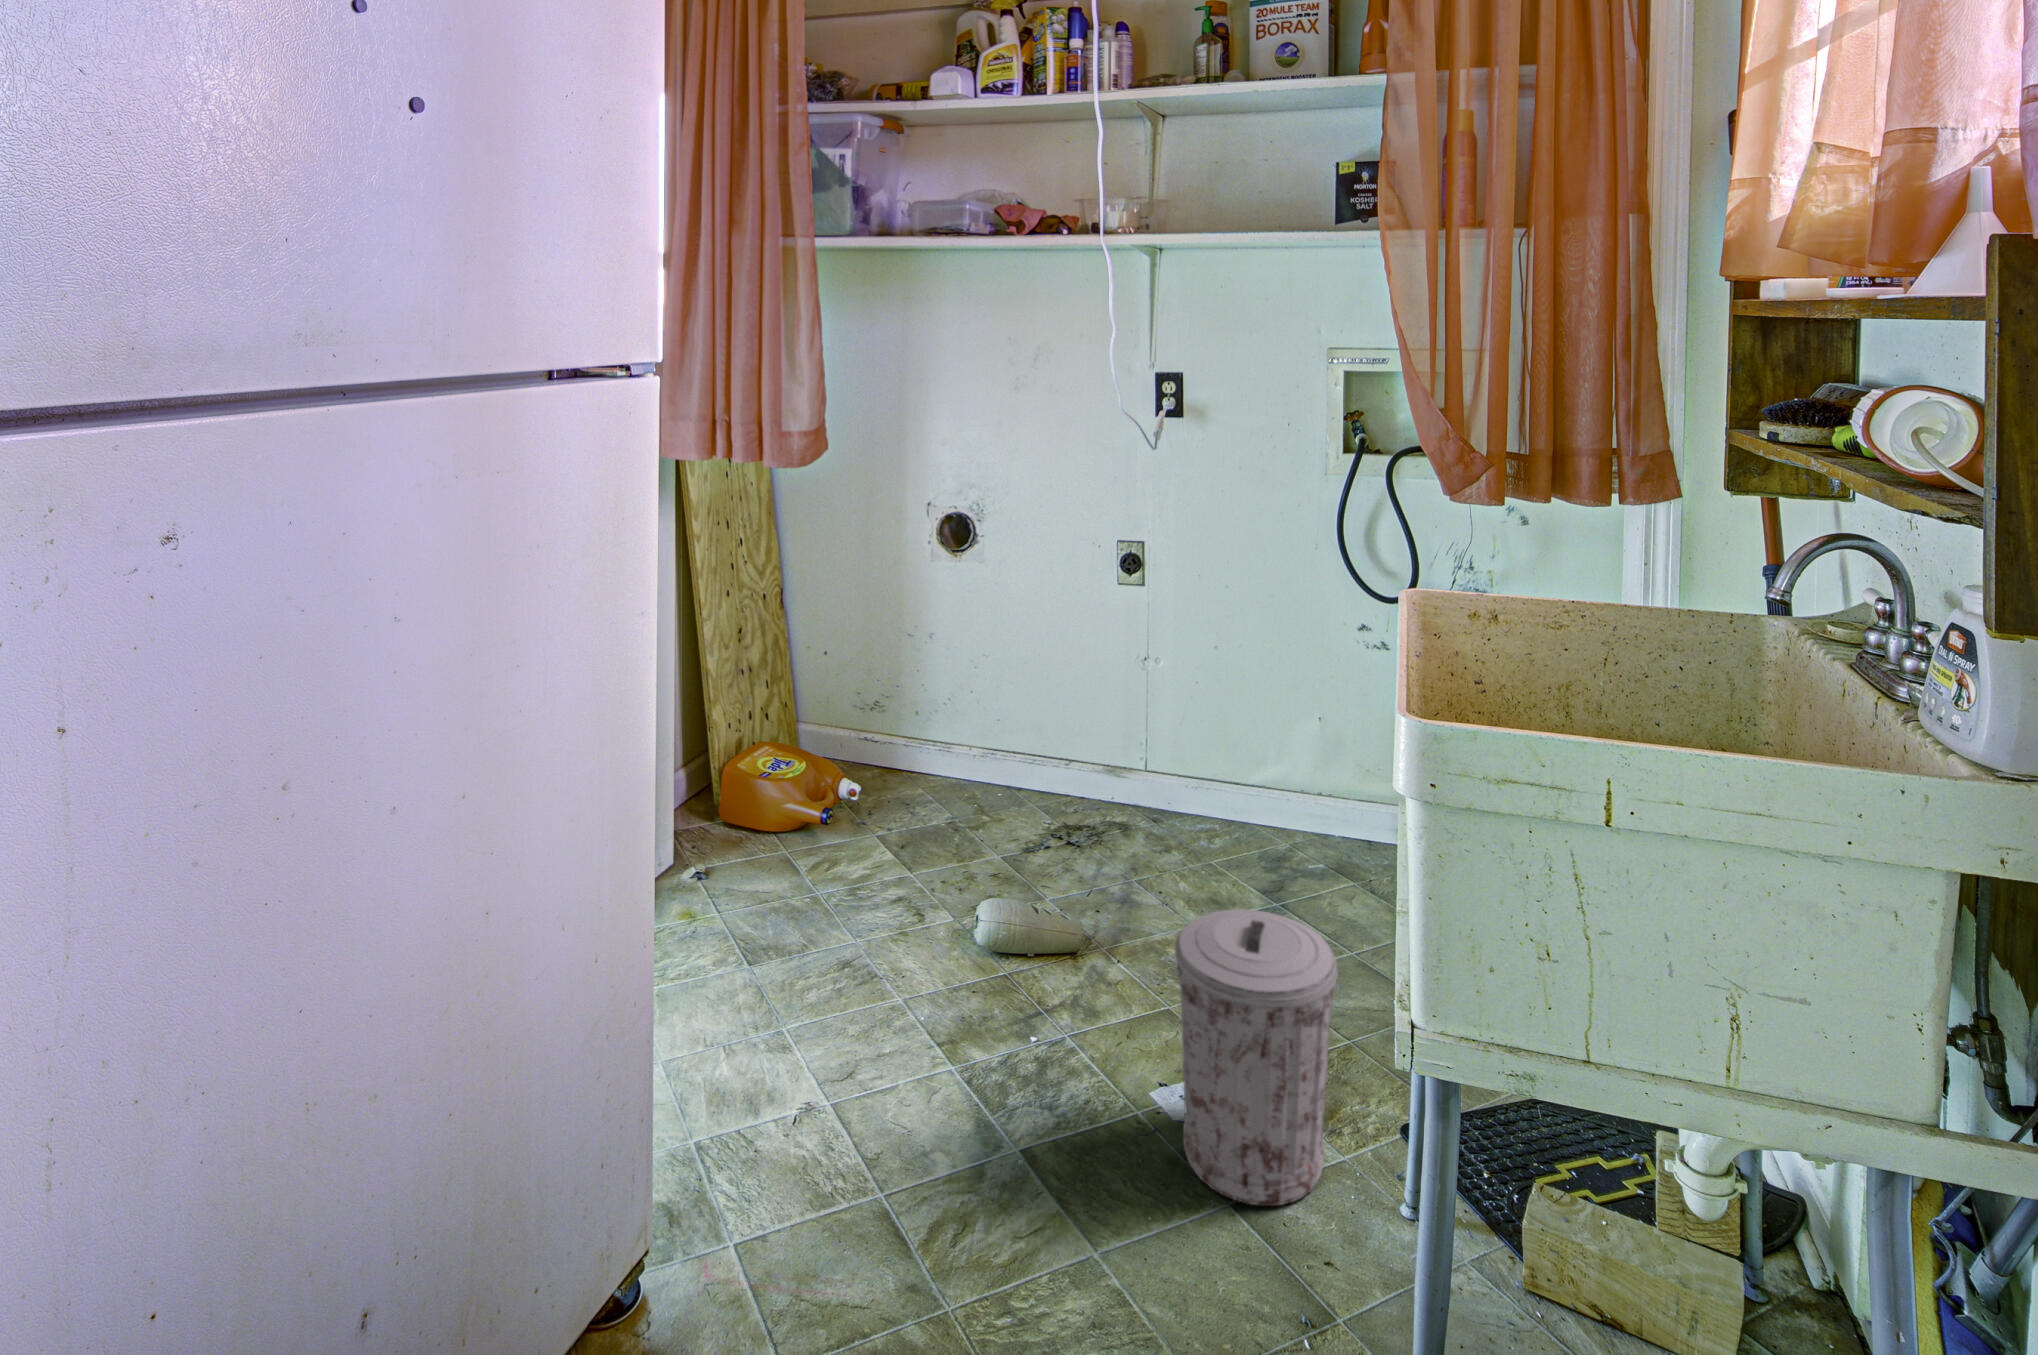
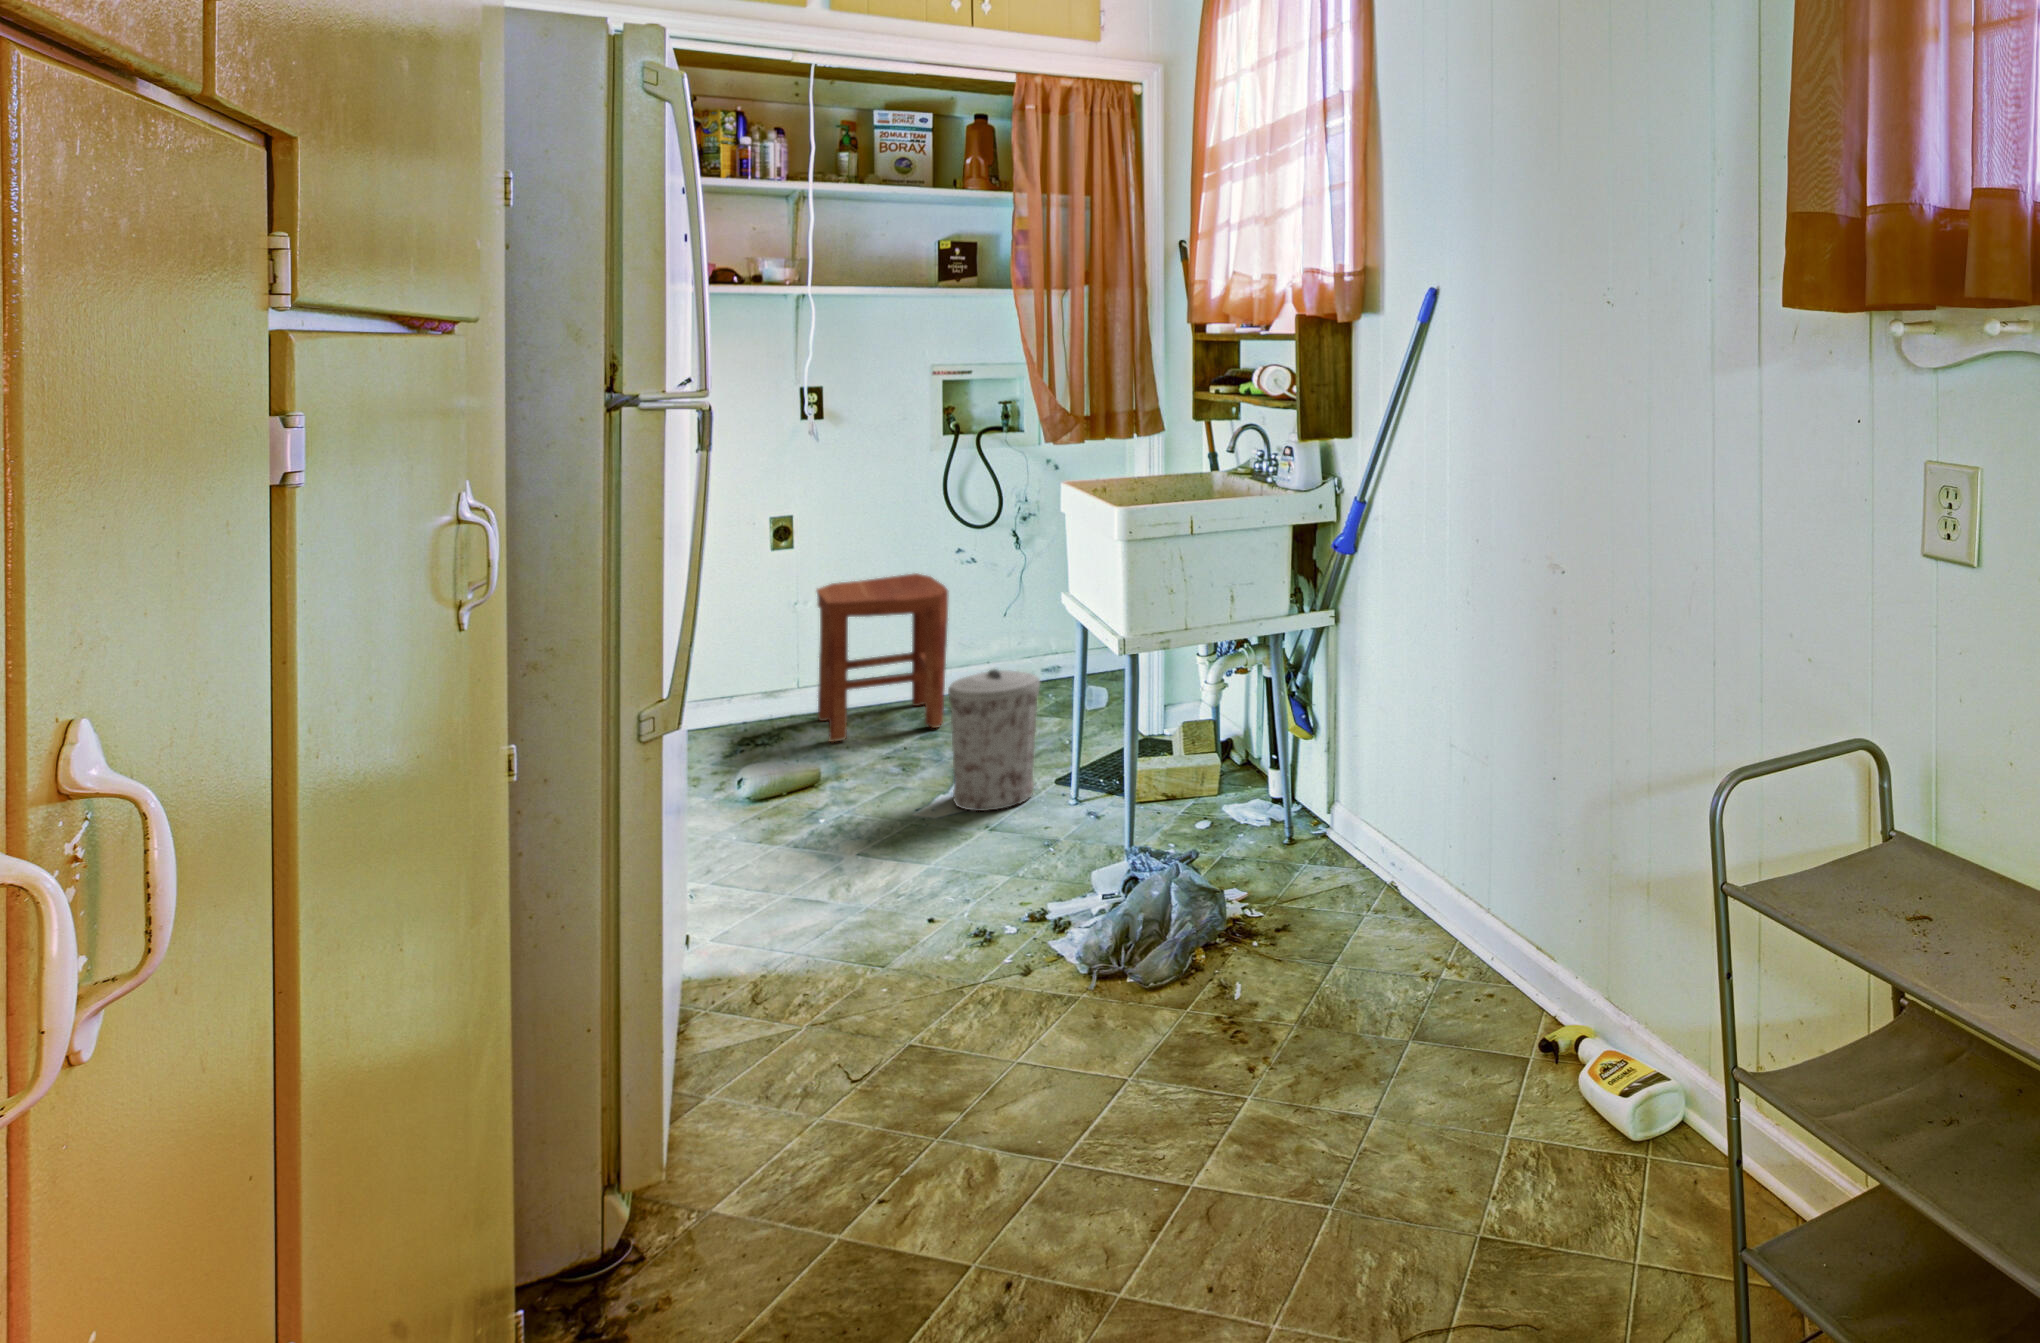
stool: none [1136,647,1312,912] -> present [817,573,949,742]

